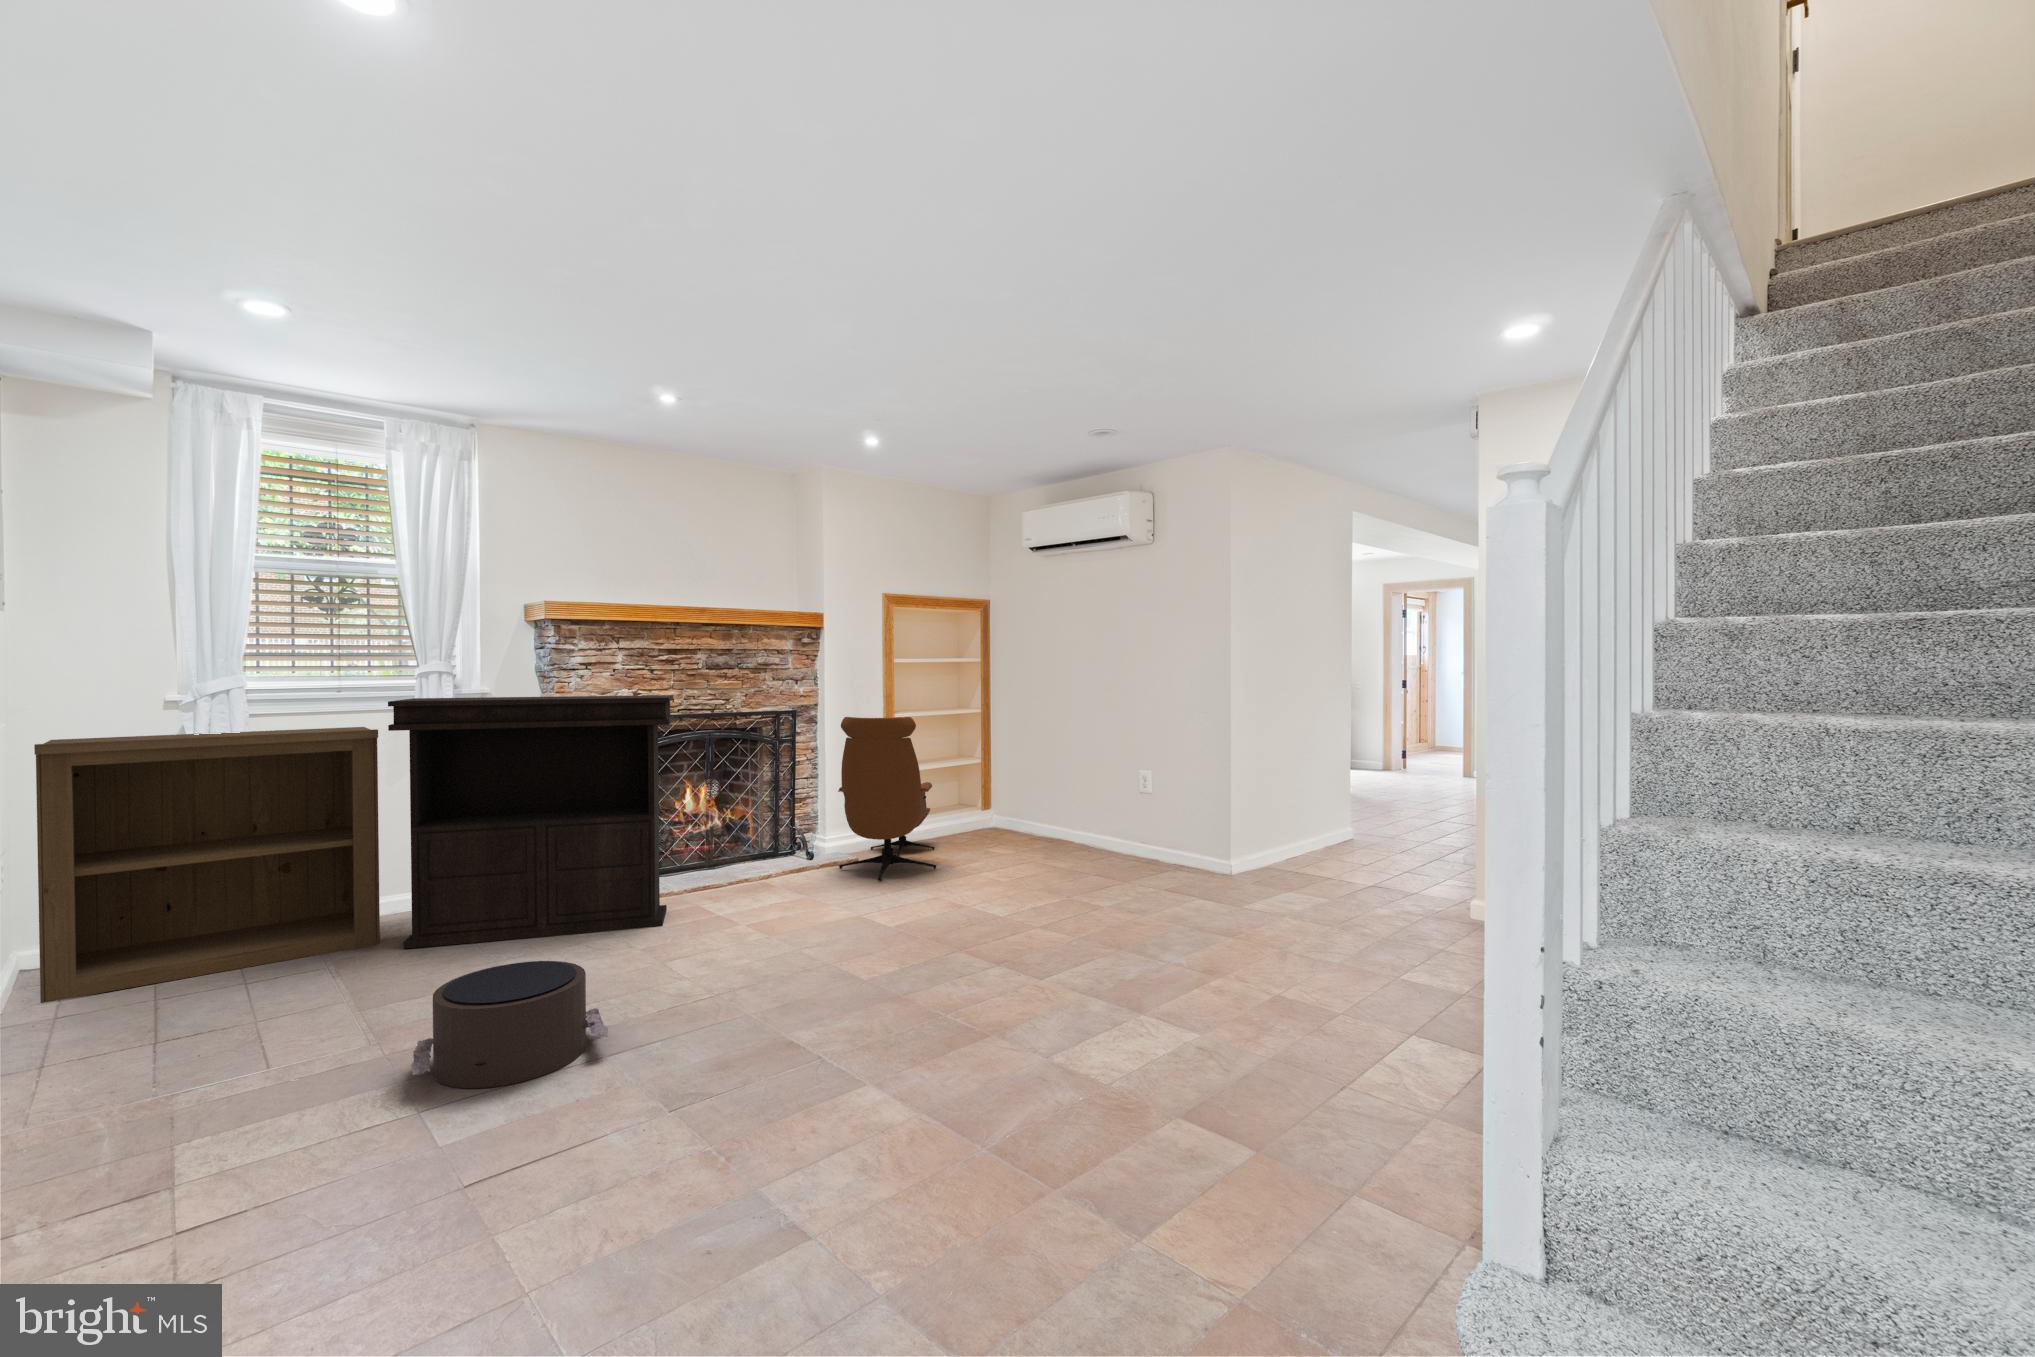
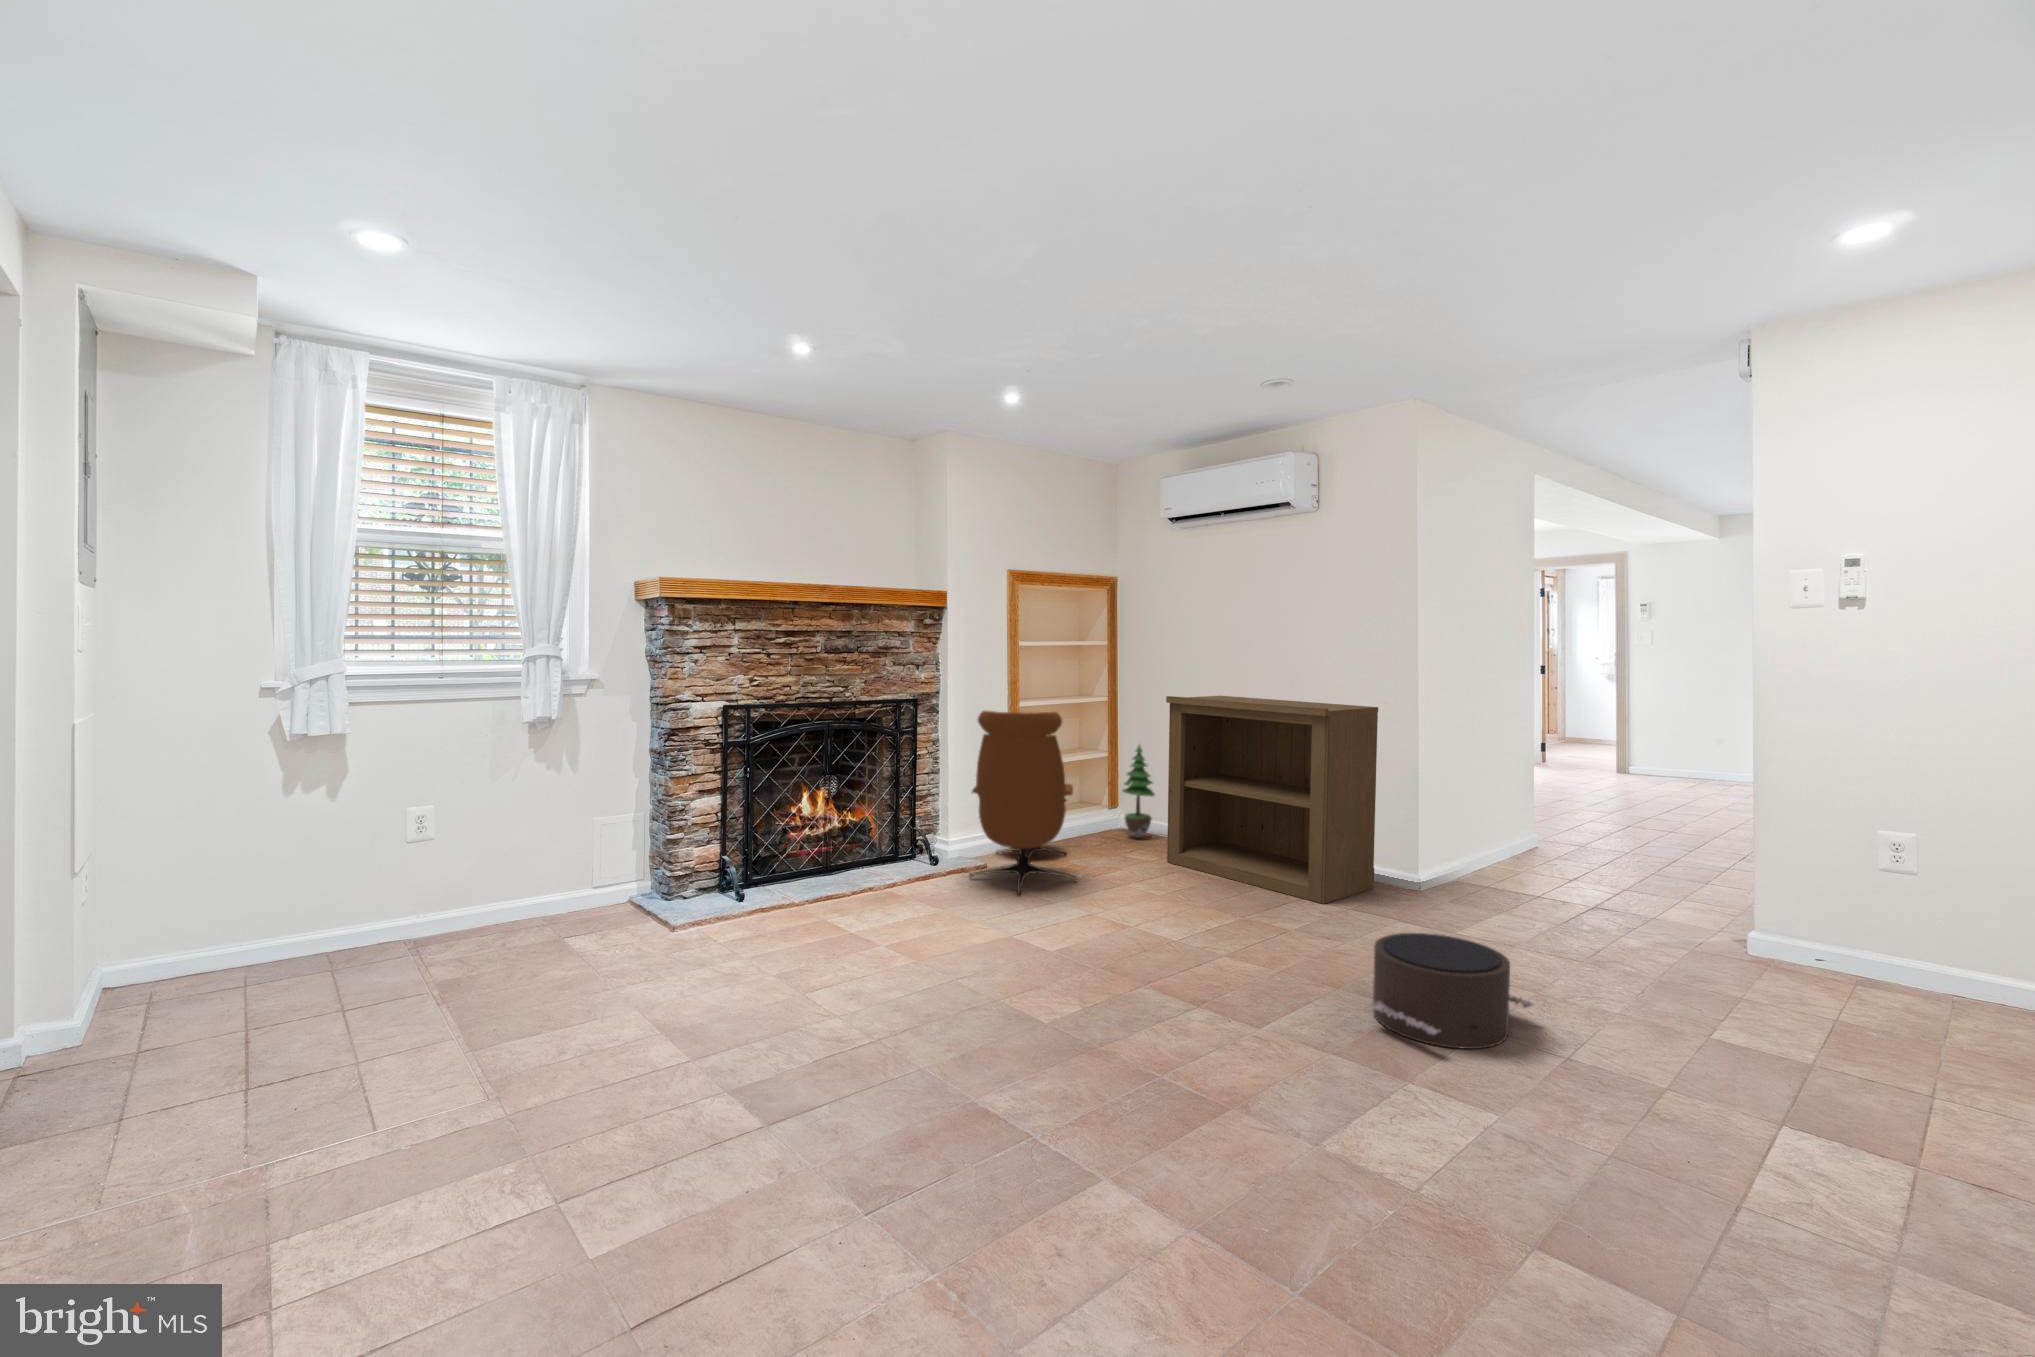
console table: present [388,695,674,949] -> none [497,685,801,967]
bookshelf: present [34,727,380,1003] -> present [1166,696,1378,904]
potted tree: none [989,748,1019,834] -> present [1123,746,1155,838]
pouf: present [411,961,608,1088] -> present [1370,933,1534,1049]

